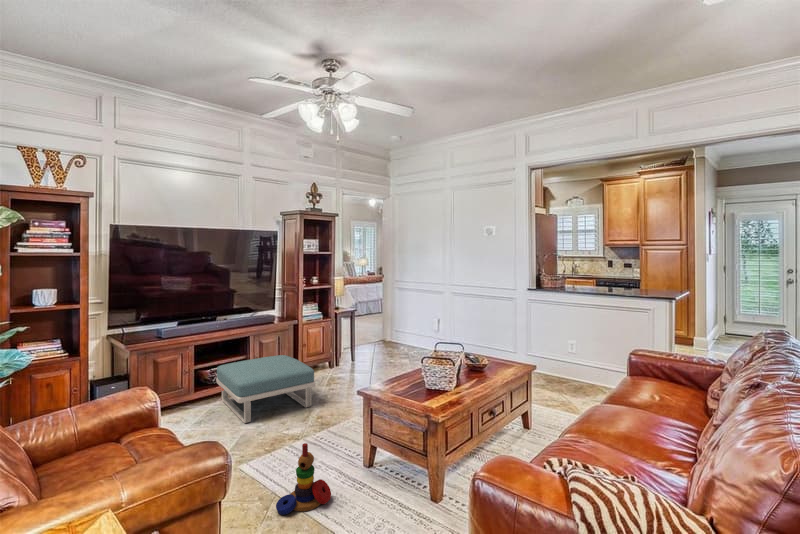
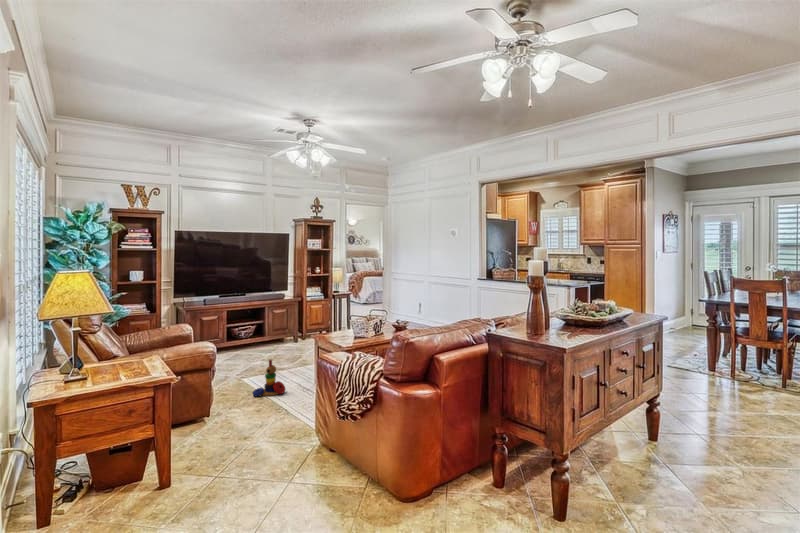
footstool: present [216,355,315,423] -> none [241,322,304,361]

